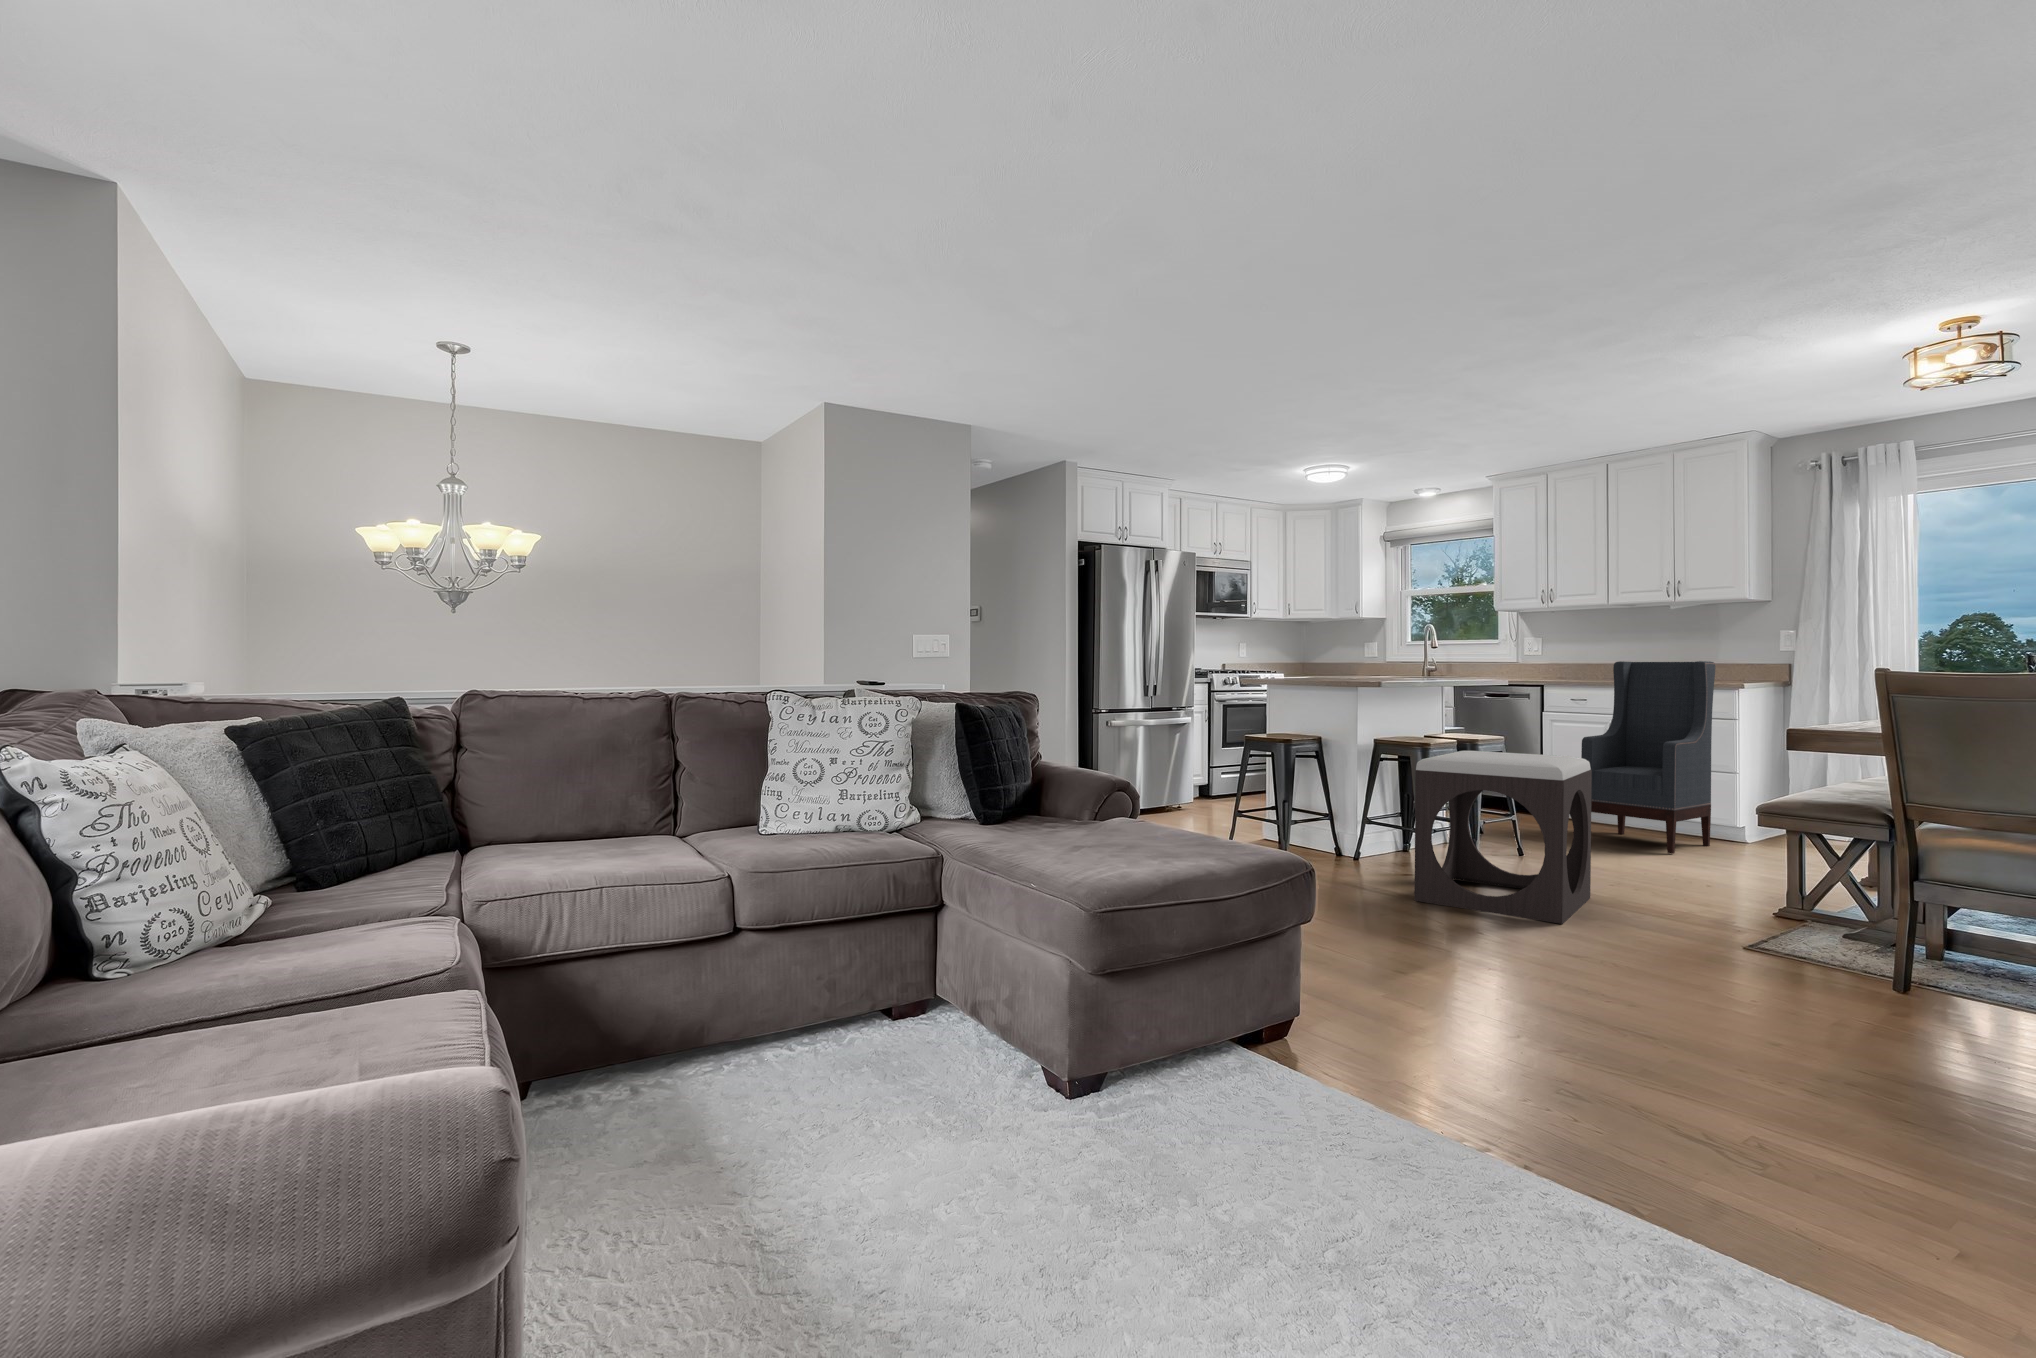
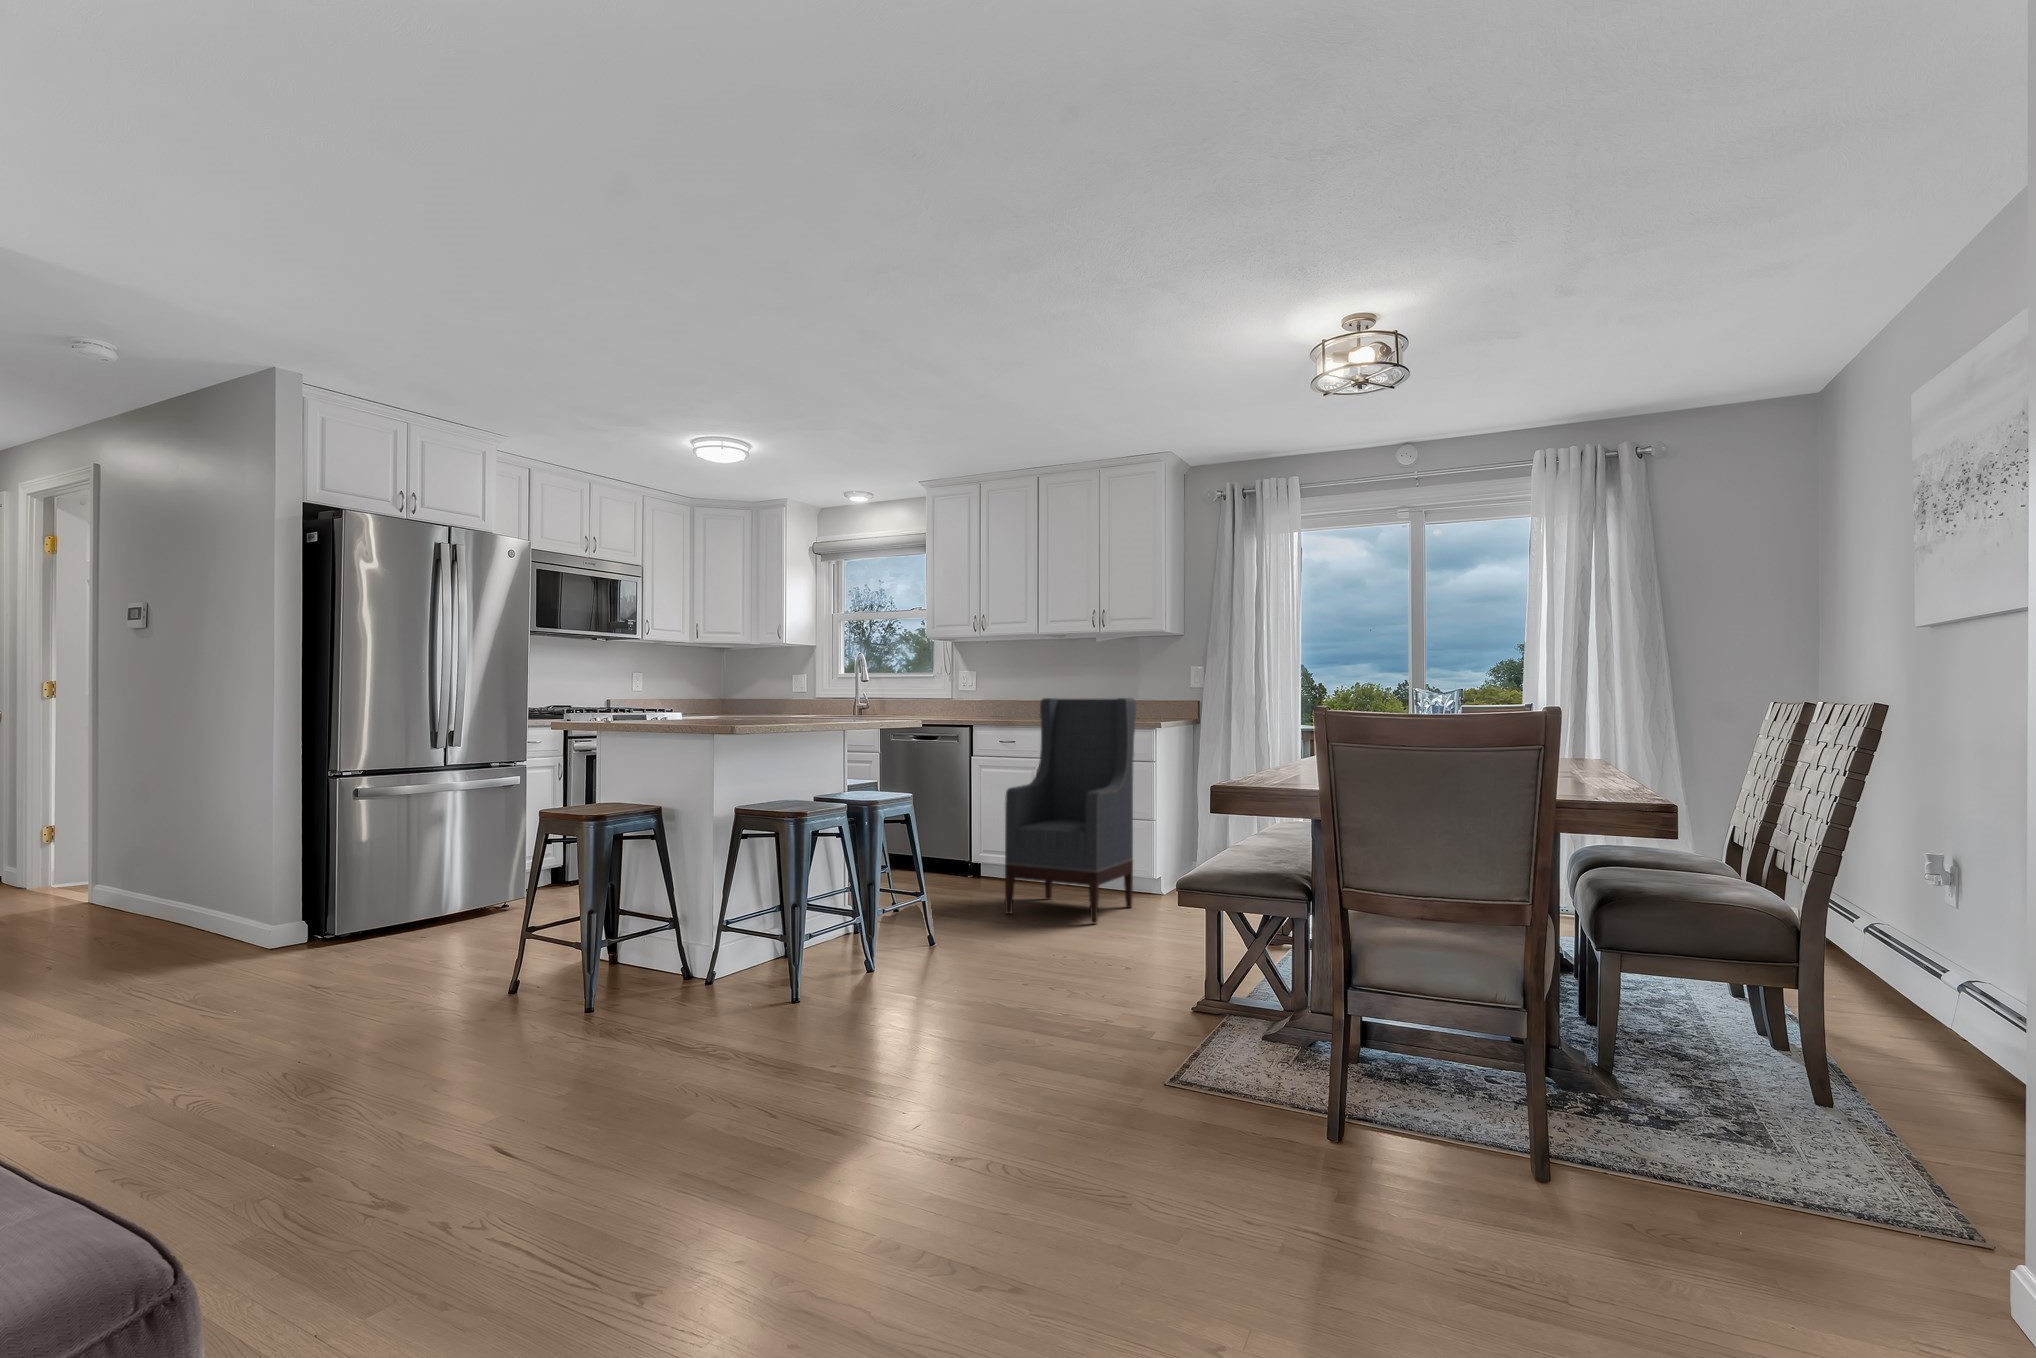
footstool: present [1414,751,1592,924] -> none [752,819,996,1076]

